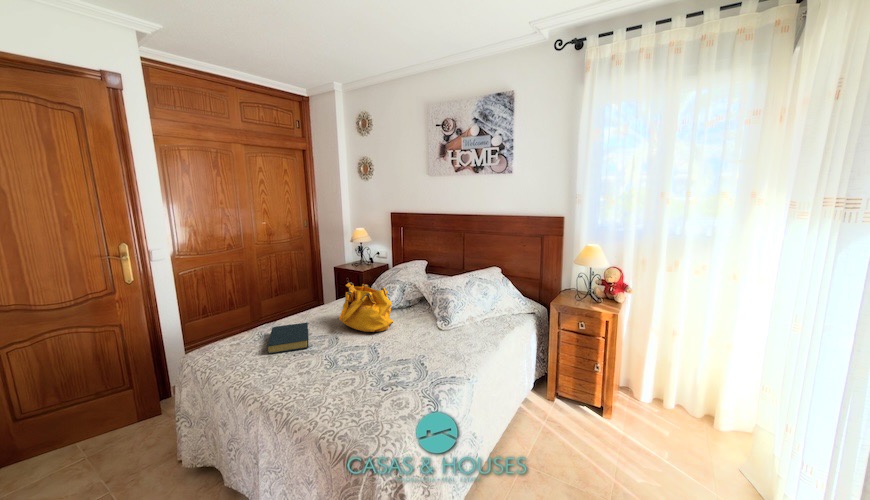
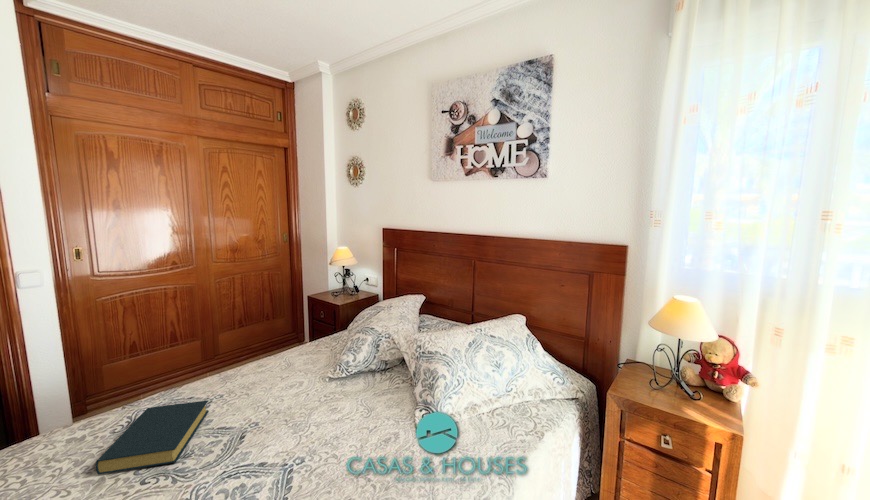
handbag: present [339,283,393,332] -> none [252,336,346,429]

